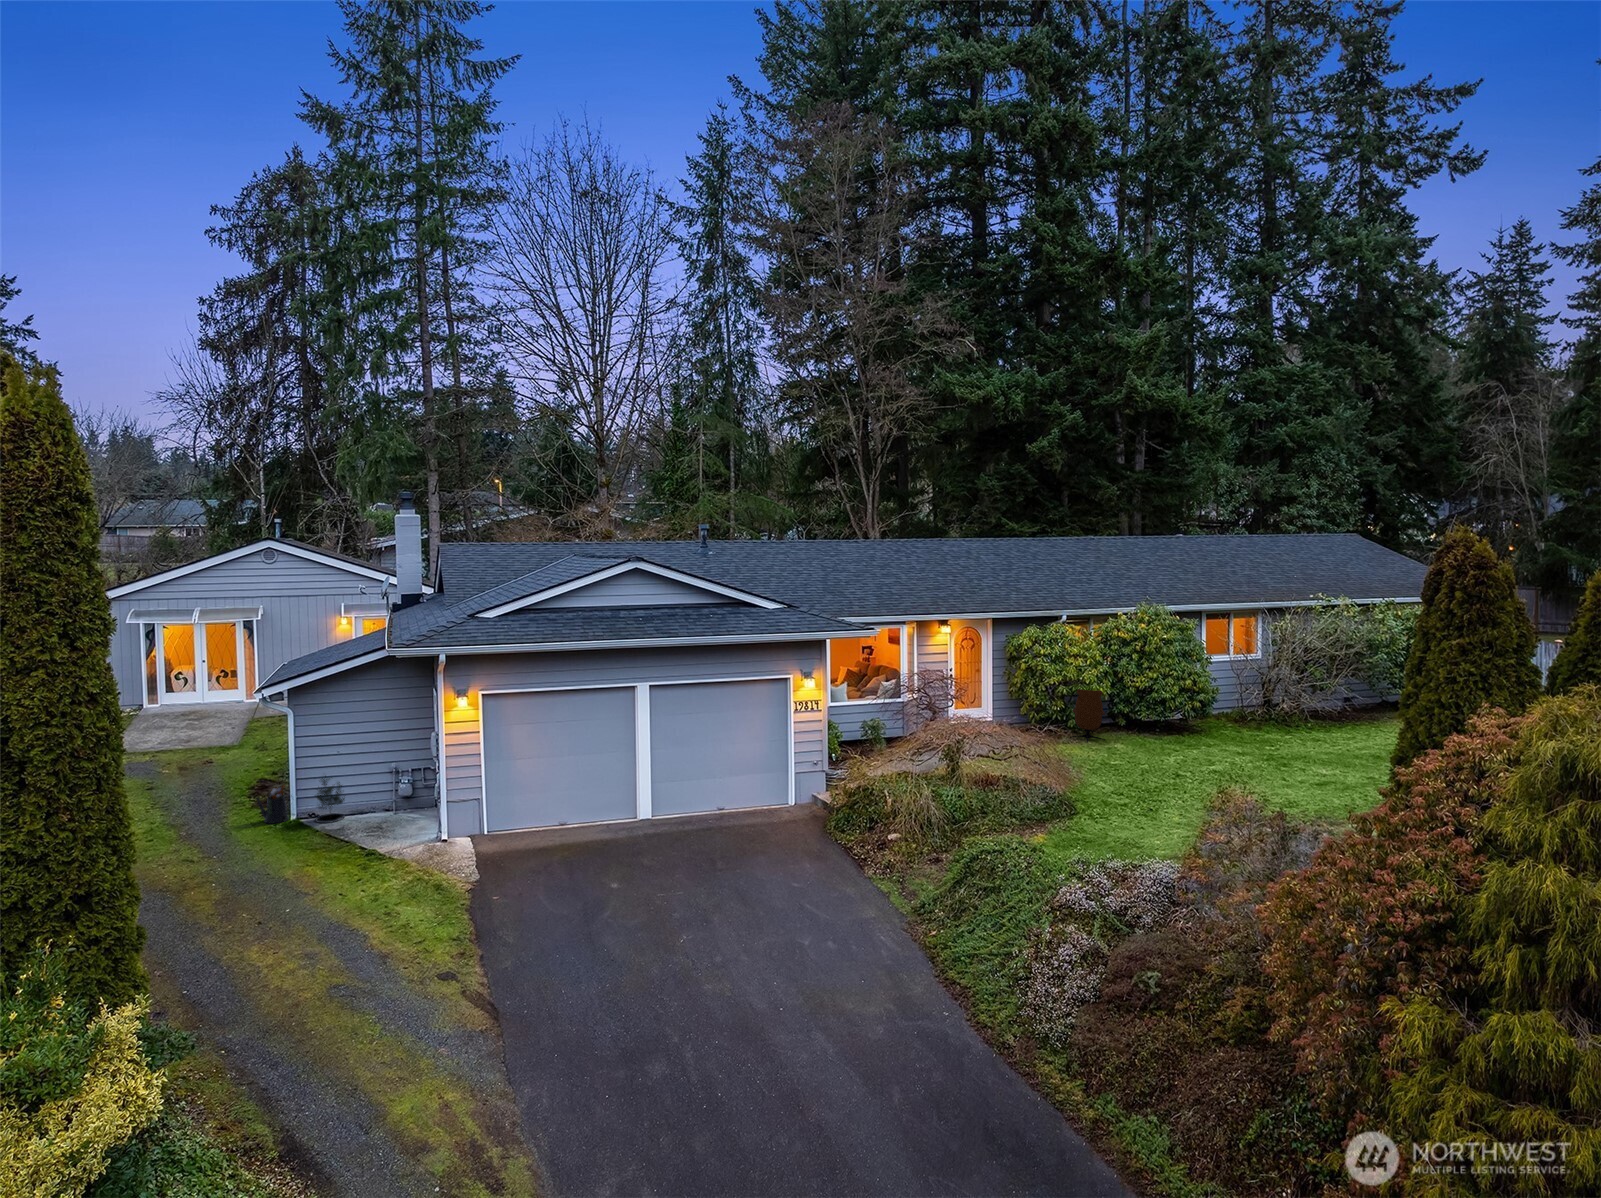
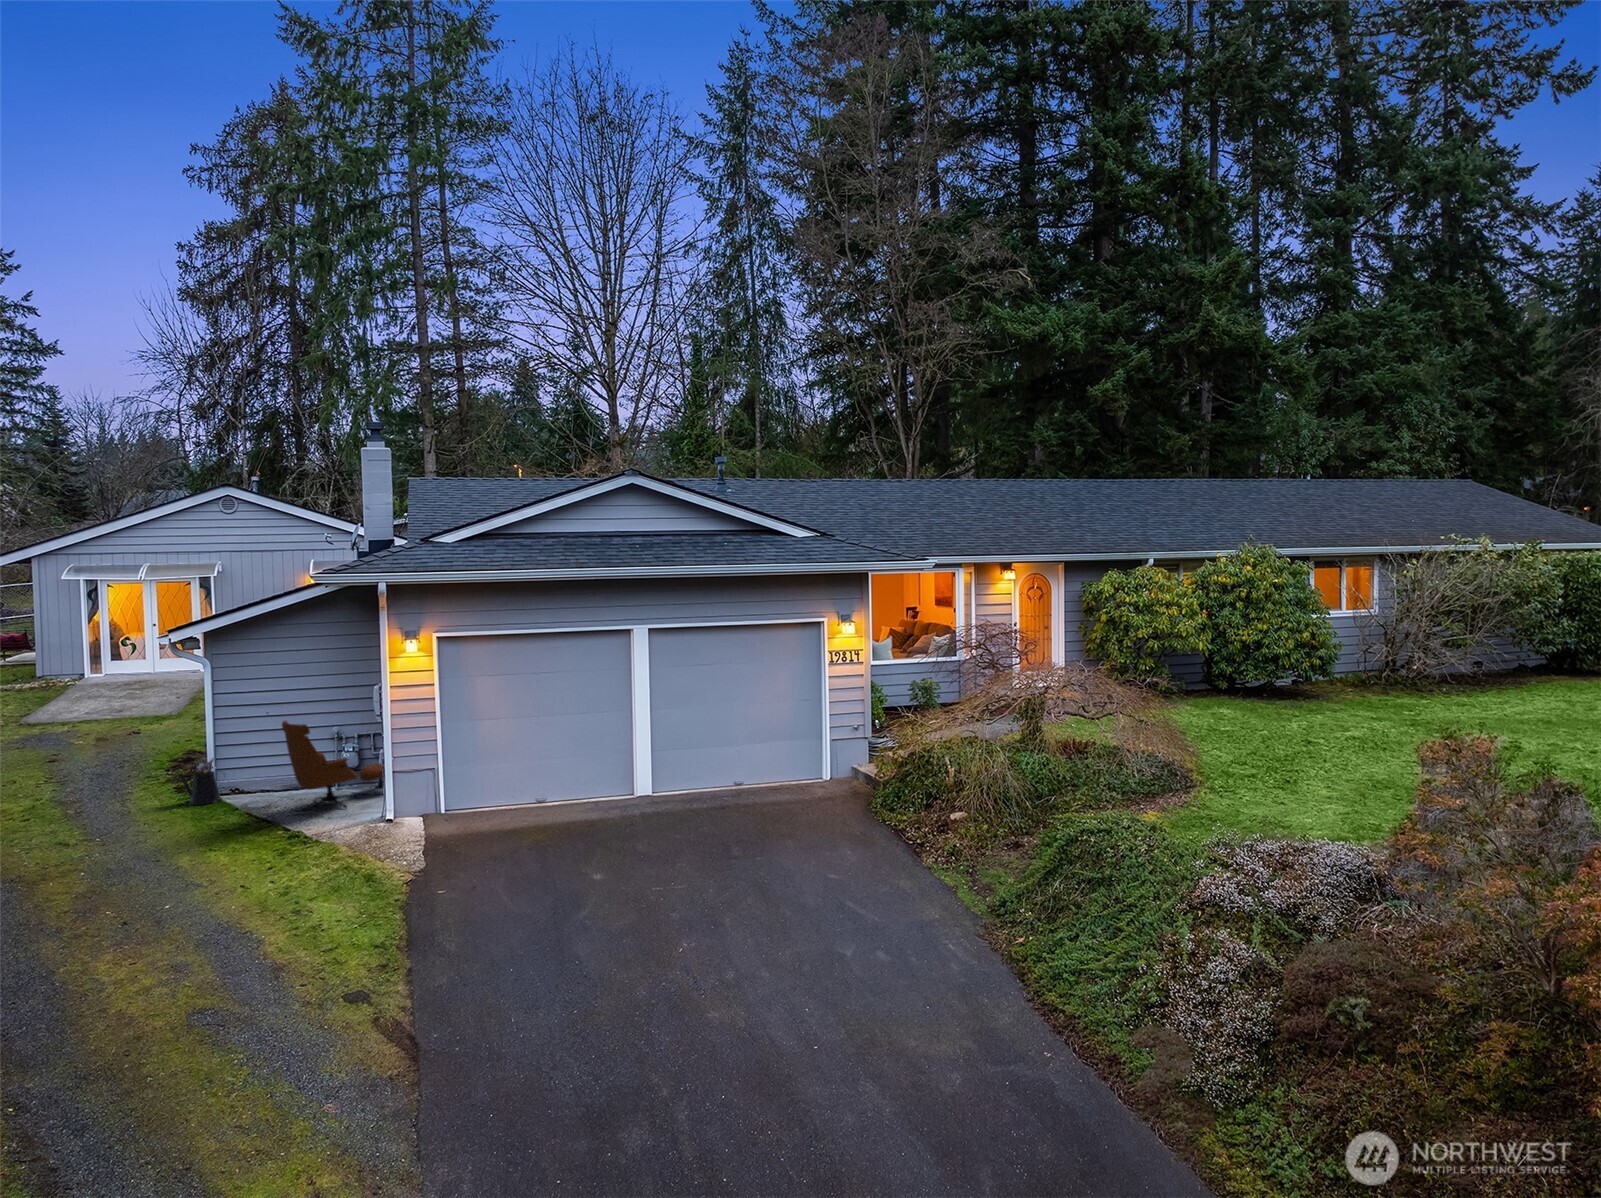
lounge chair: present [1070,689,1105,743] -> present [282,721,383,811]
potted tree: present [315,776,345,823] -> none [246,744,288,804]

